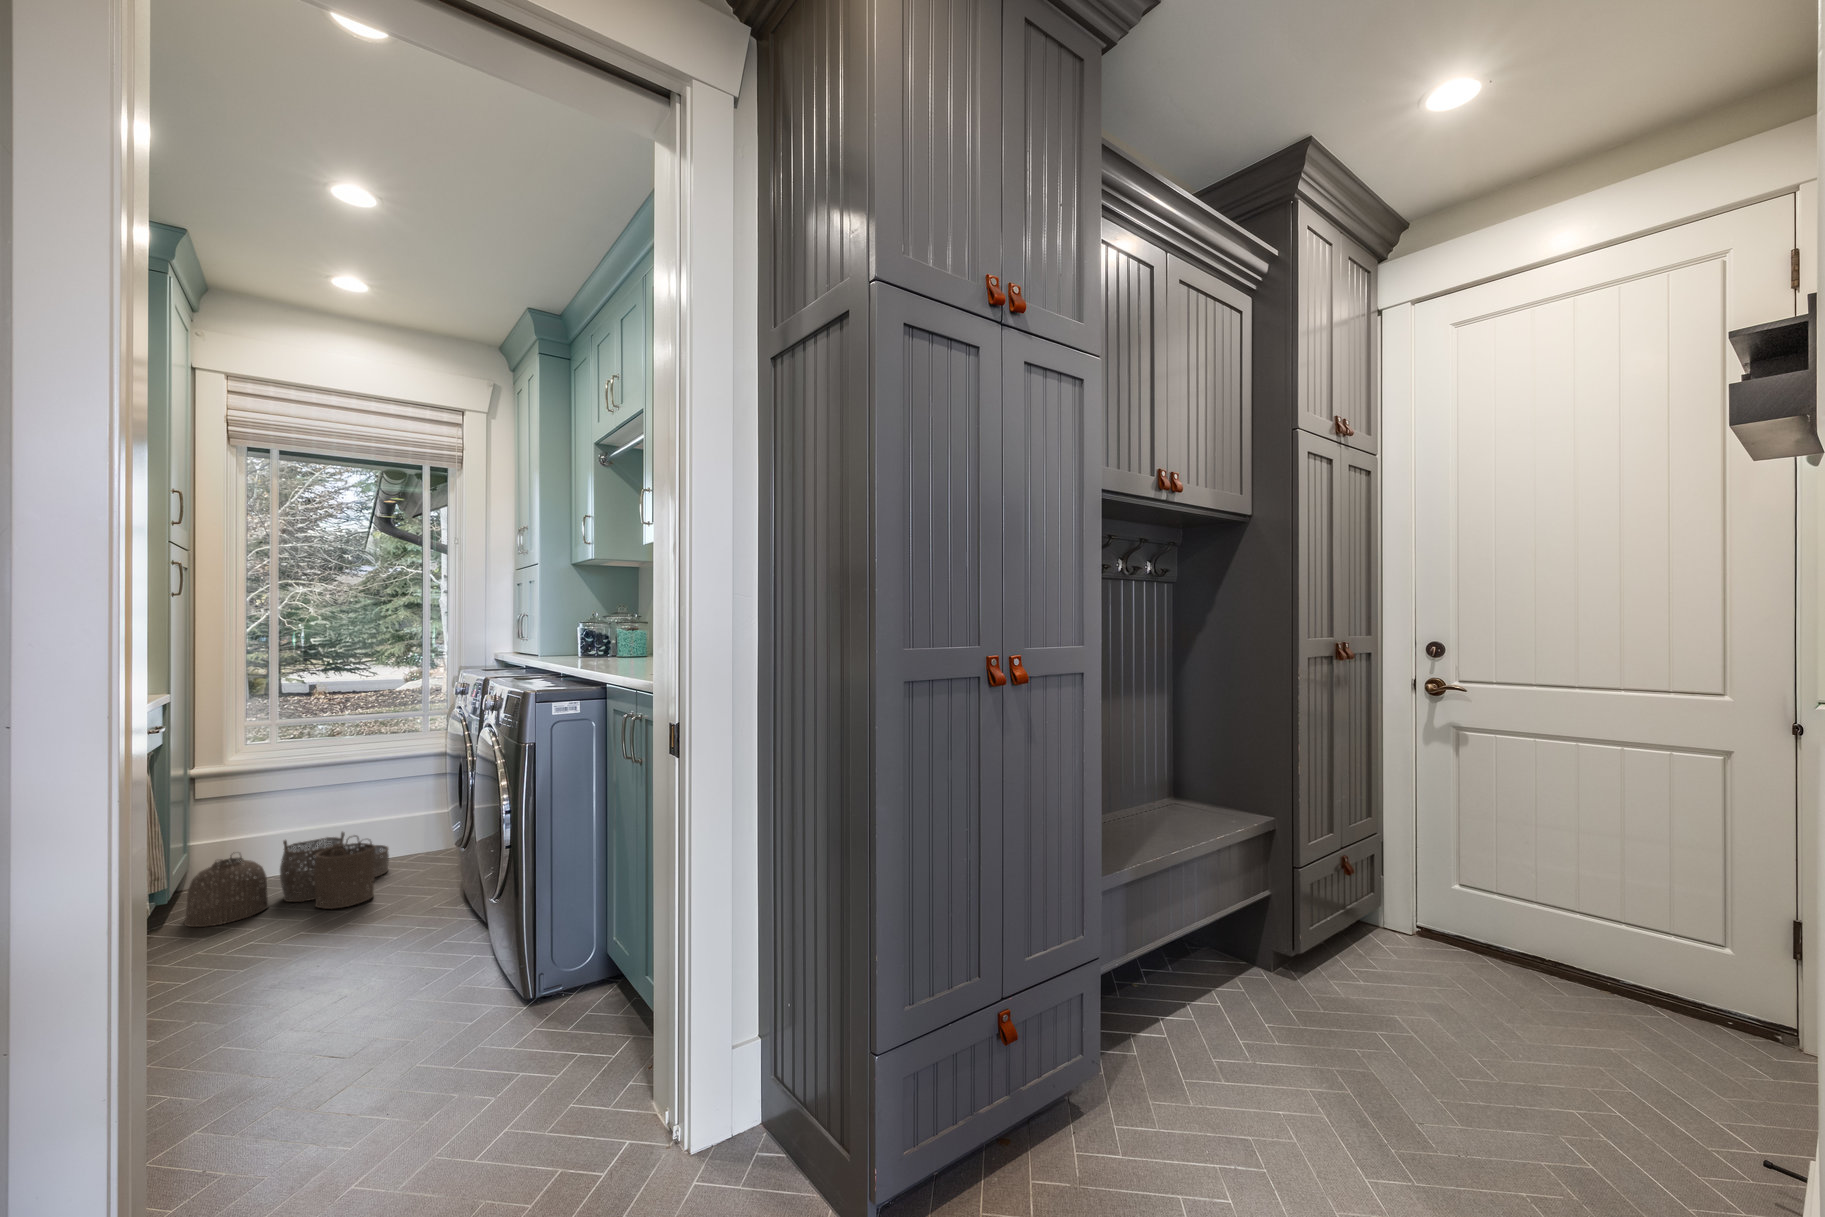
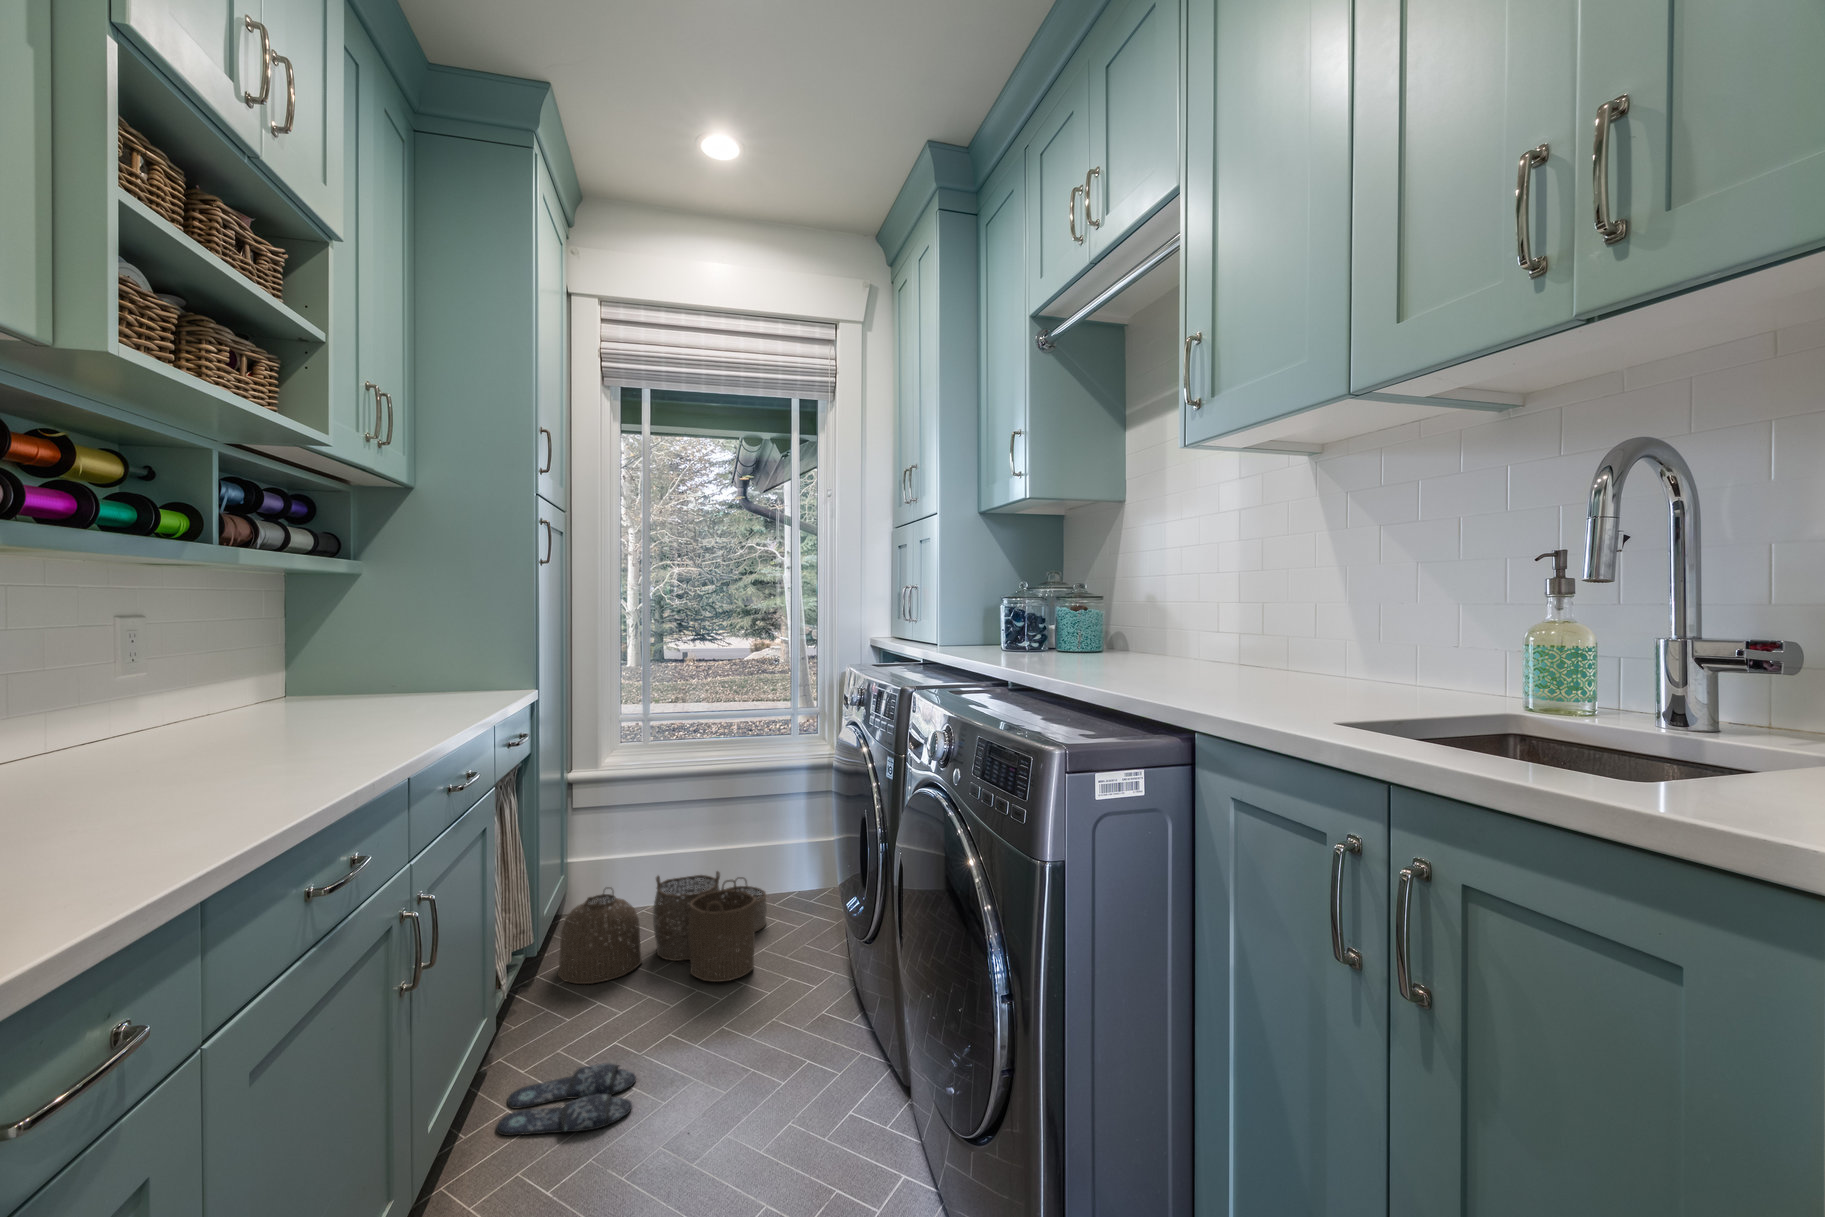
slippers: none [141,961,266,1010] -> present [496,1063,636,1135]

